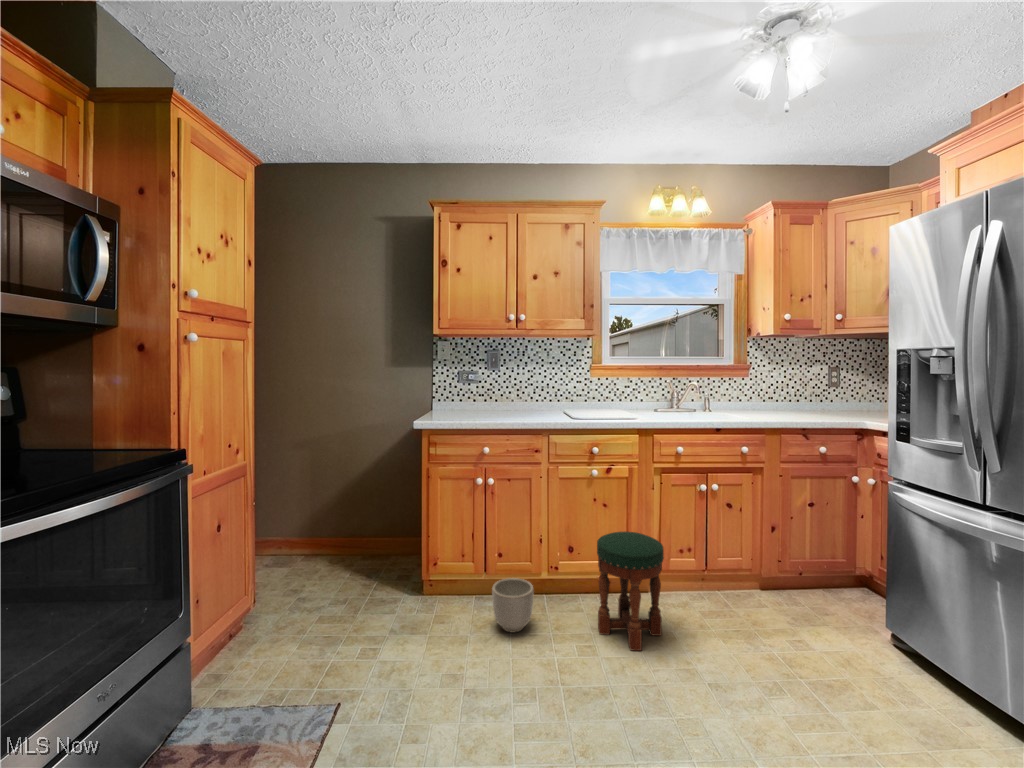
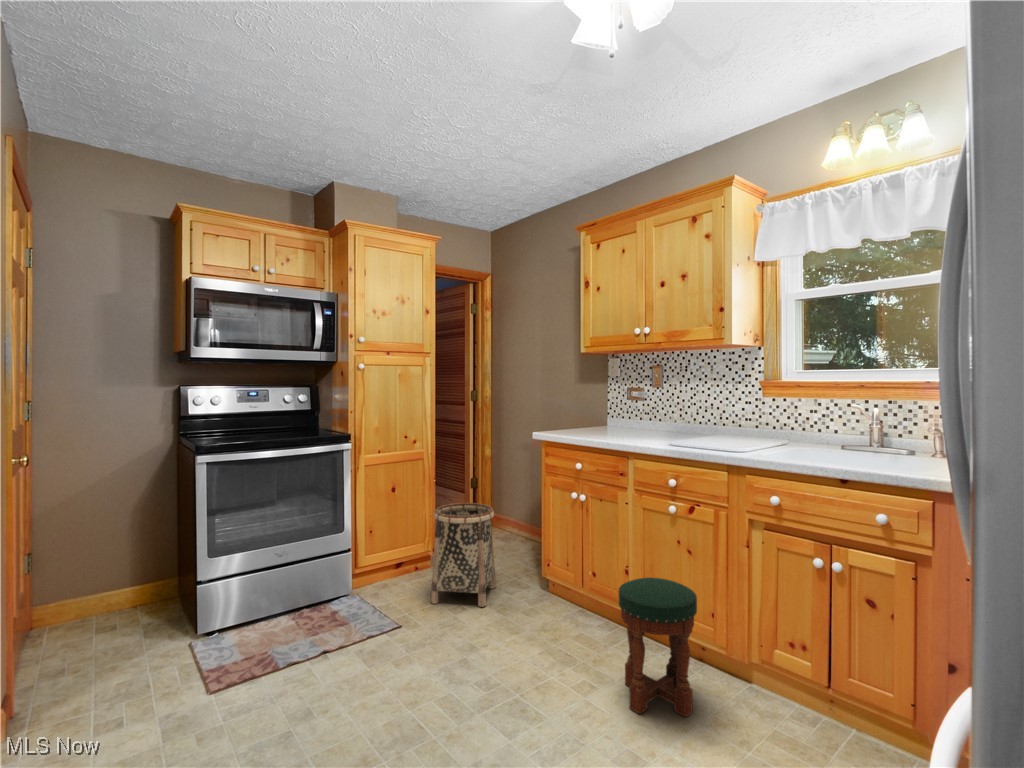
basket: none [304,511,392,654] -> present [431,503,496,607]
planter: present [492,578,534,633] -> none [543,596,584,649]

